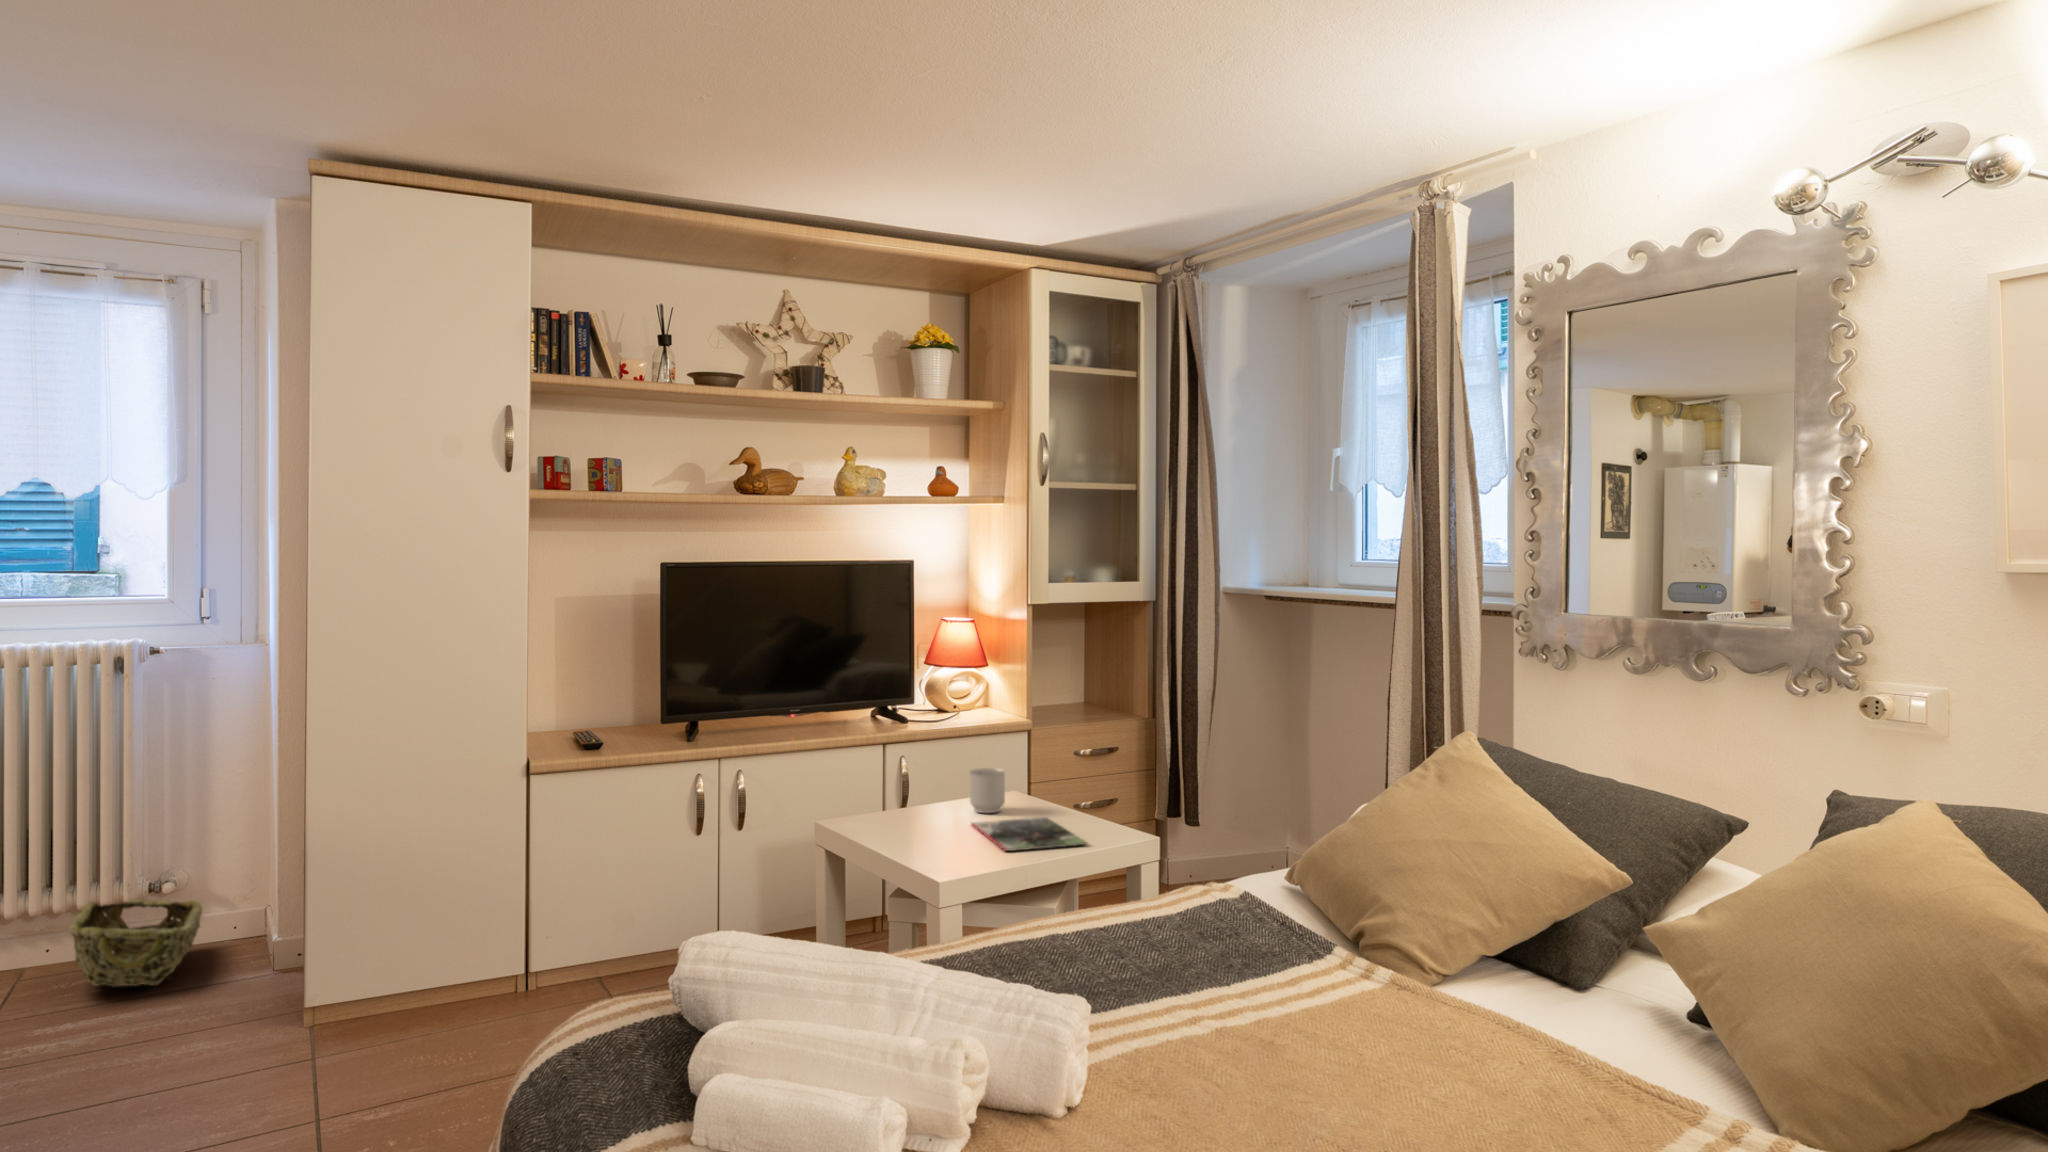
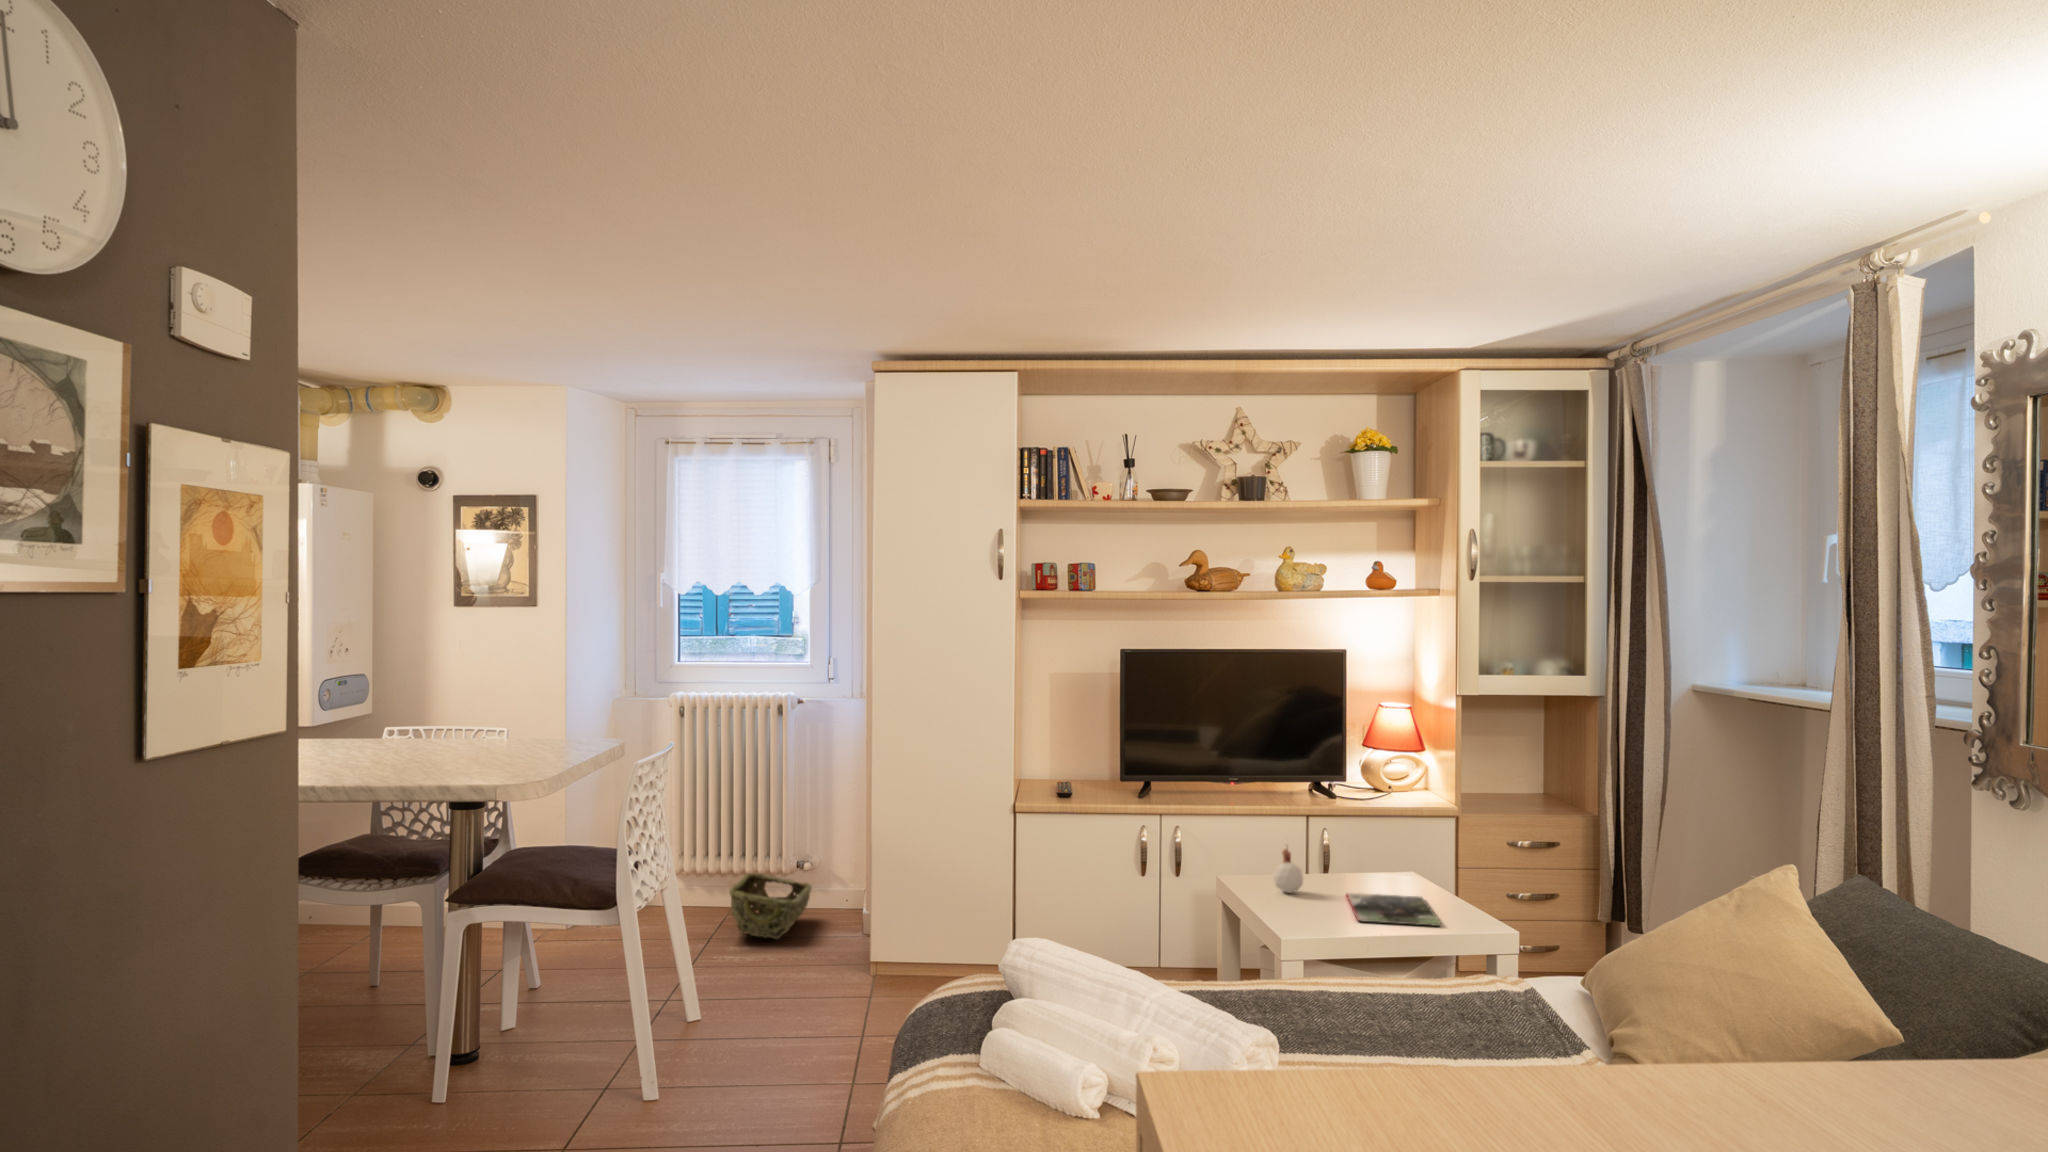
mug: present [970,768,1005,813] -> none [1354,845,1389,887]
candle: none [894,770,928,831] -> present [1273,844,1303,893]

